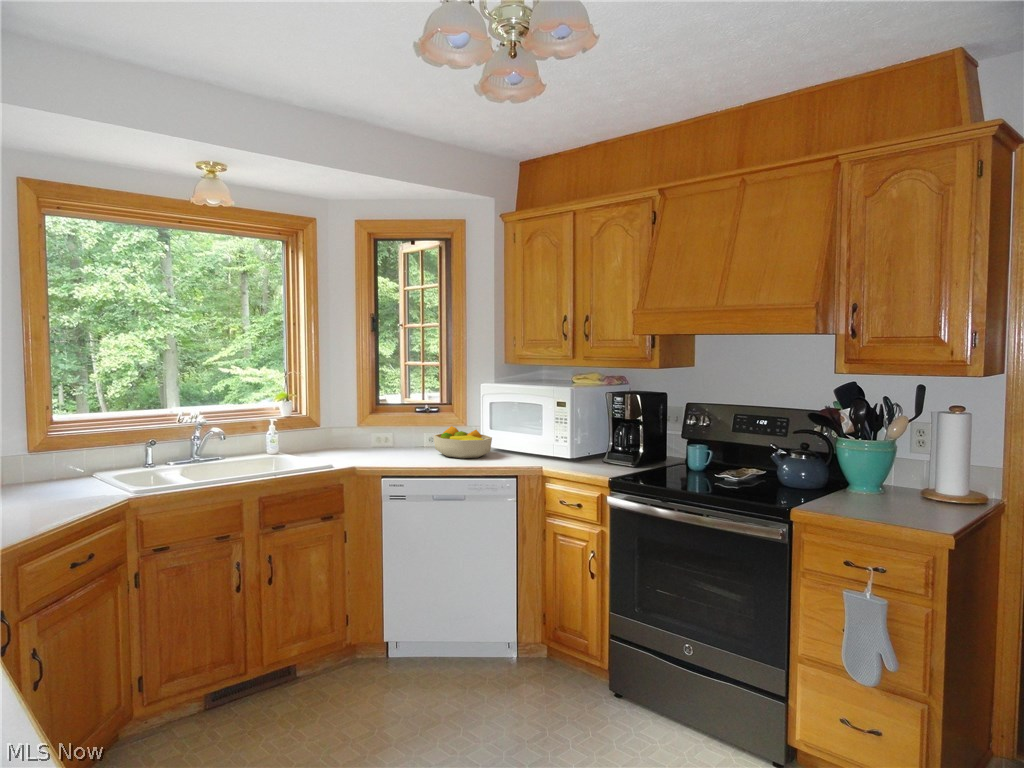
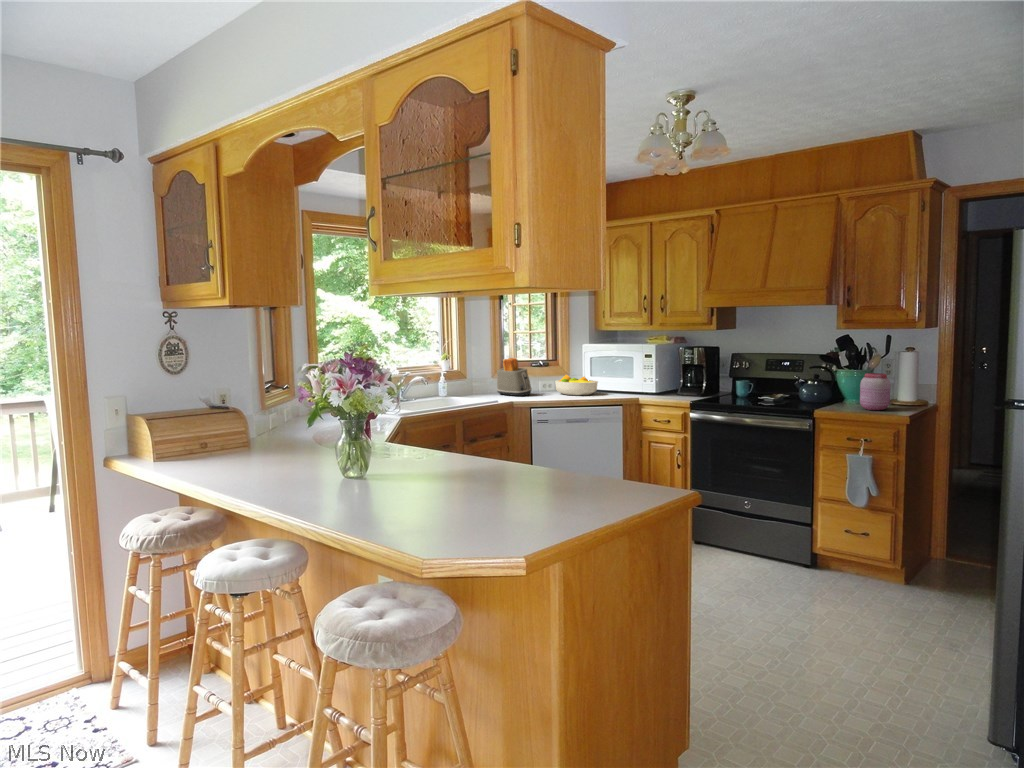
toaster: none [354,400,399,456] -> present [497,358,532,396]
jar: none [870,449,922,514] -> present [860,373,891,410]

